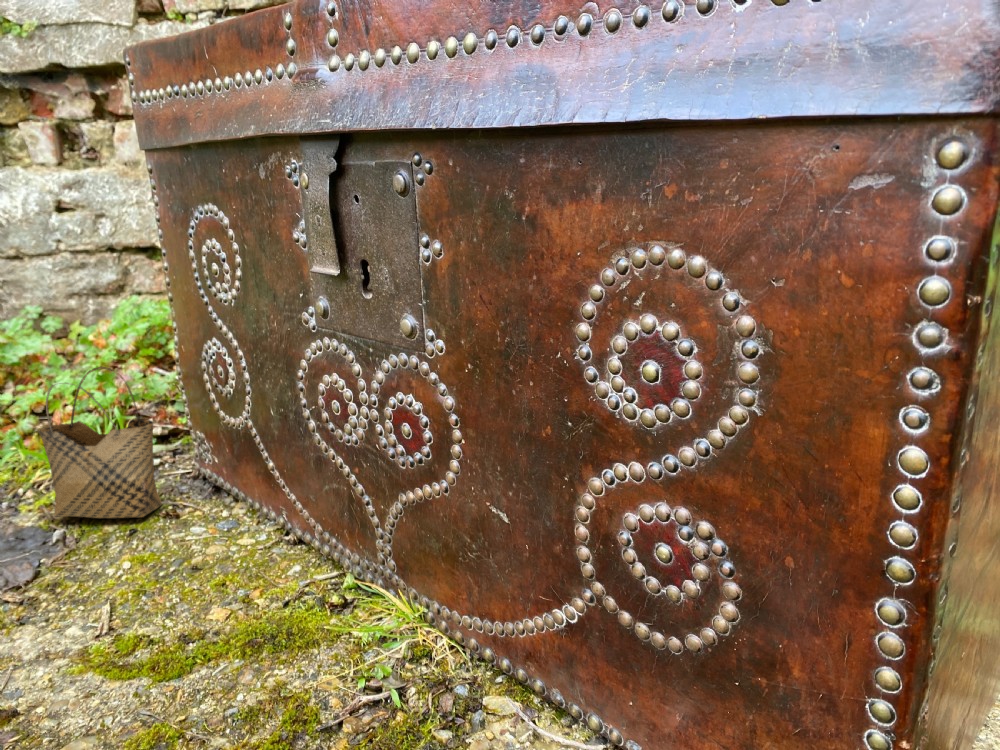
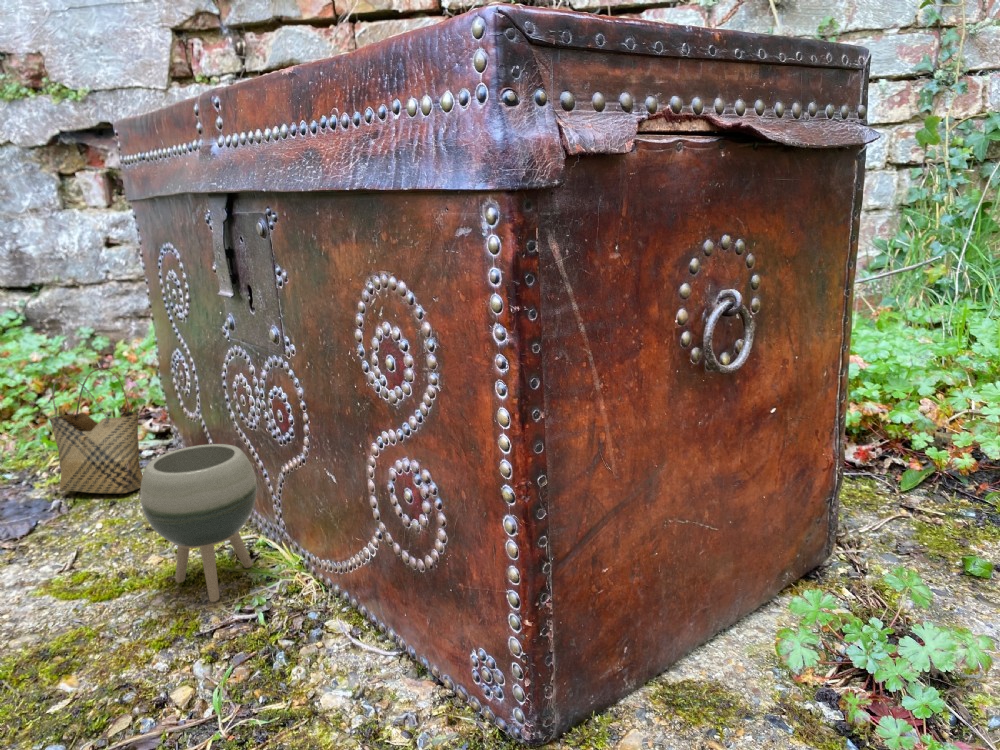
planter: none [228,476,369,676] -> present [140,444,257,602]

